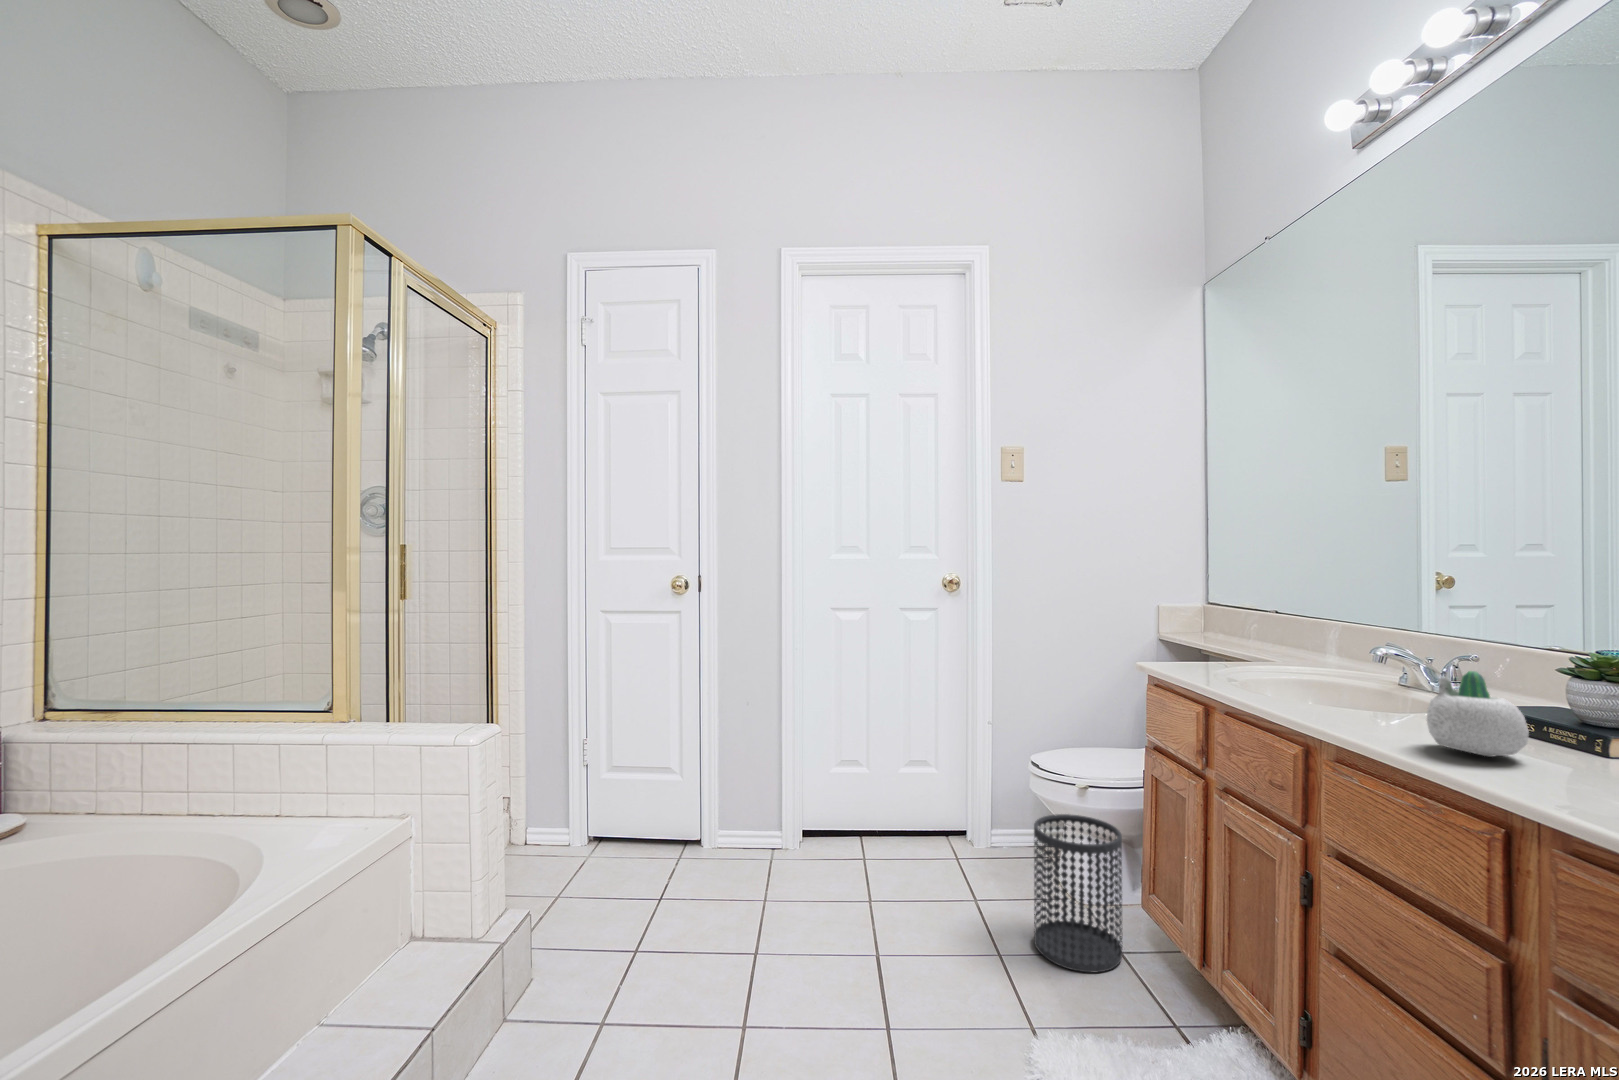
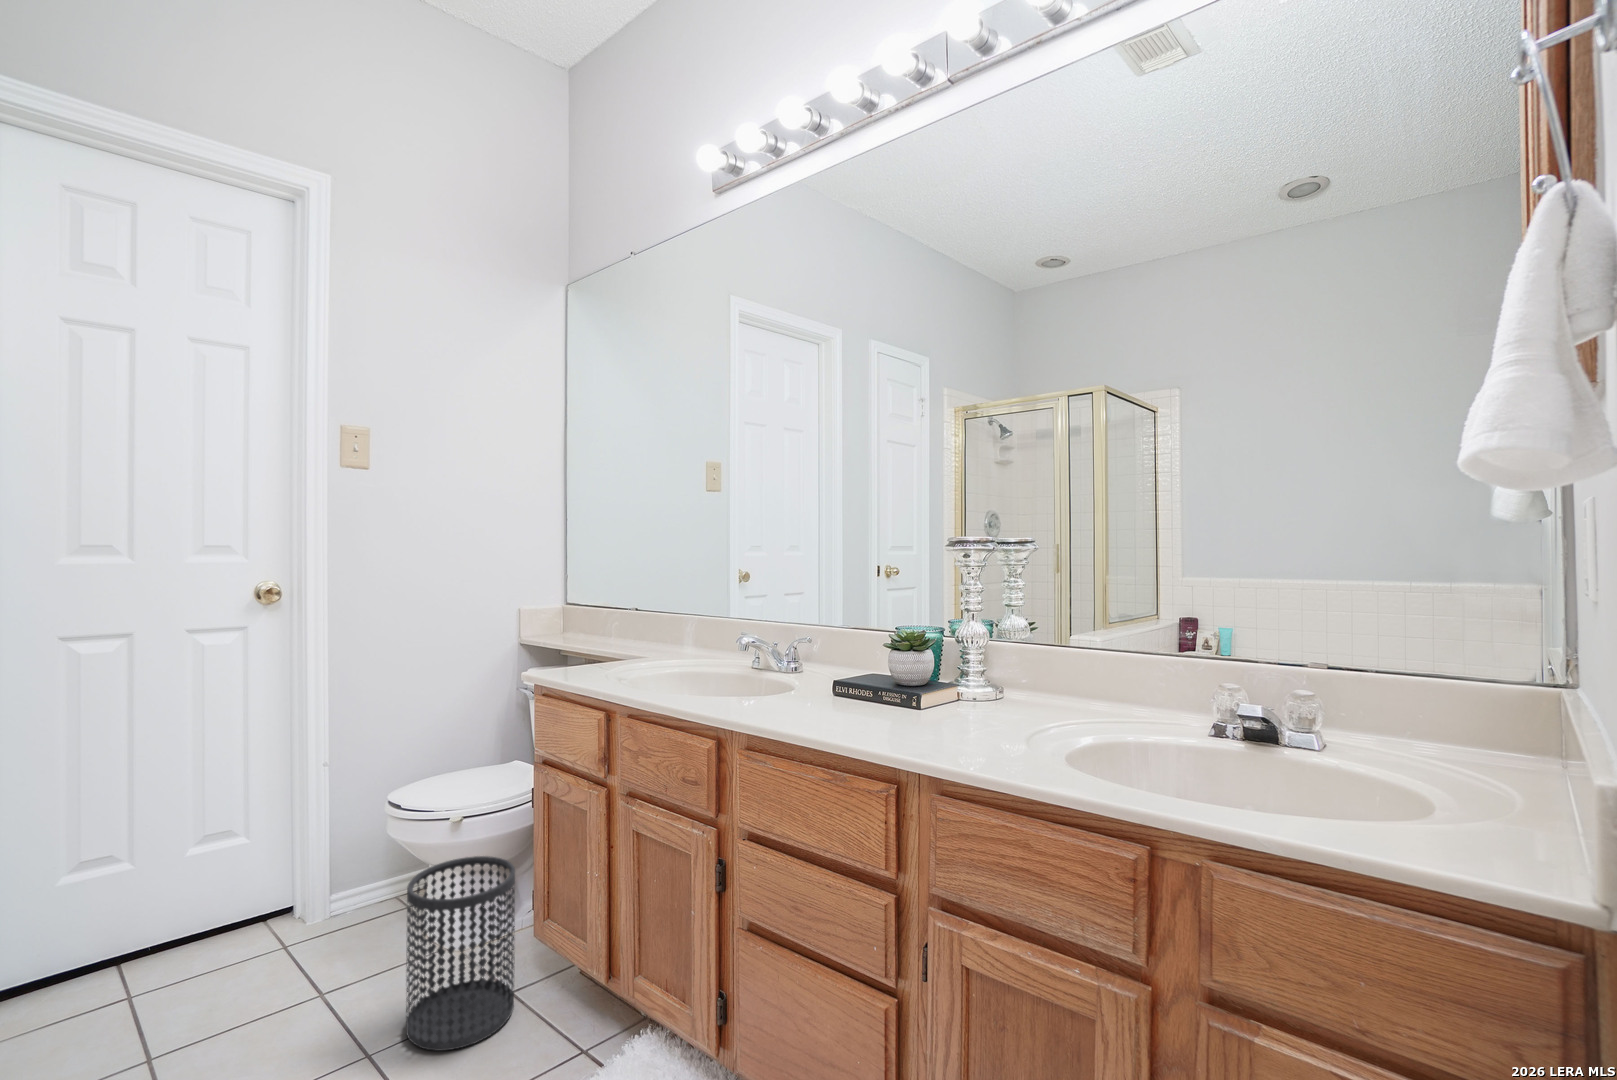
succulent planter: present [1427,671,1529,757] -> none [820,656,887,726]

